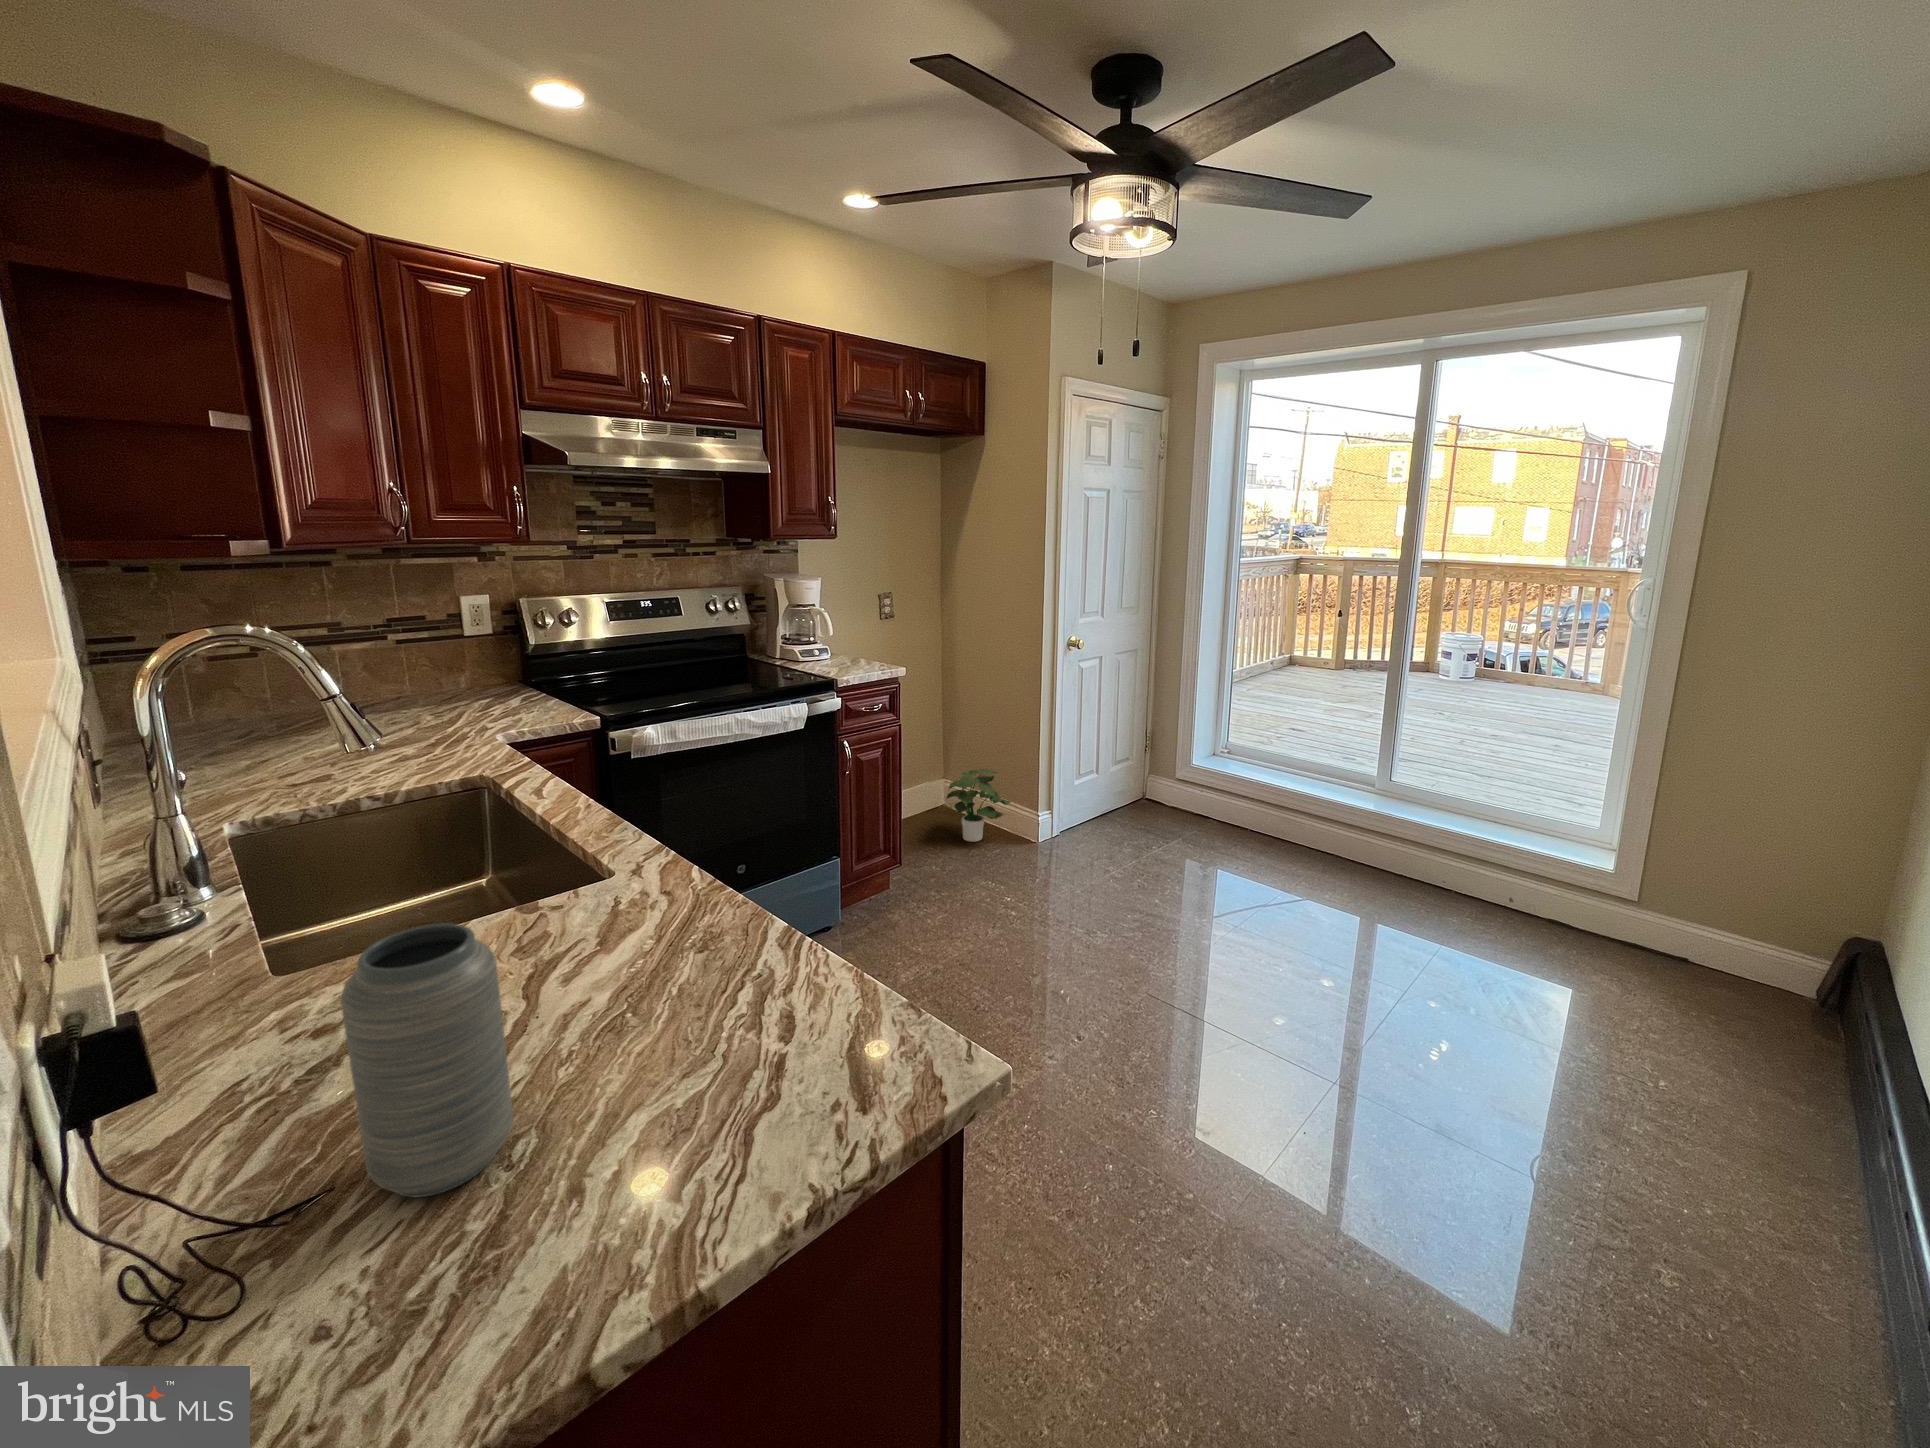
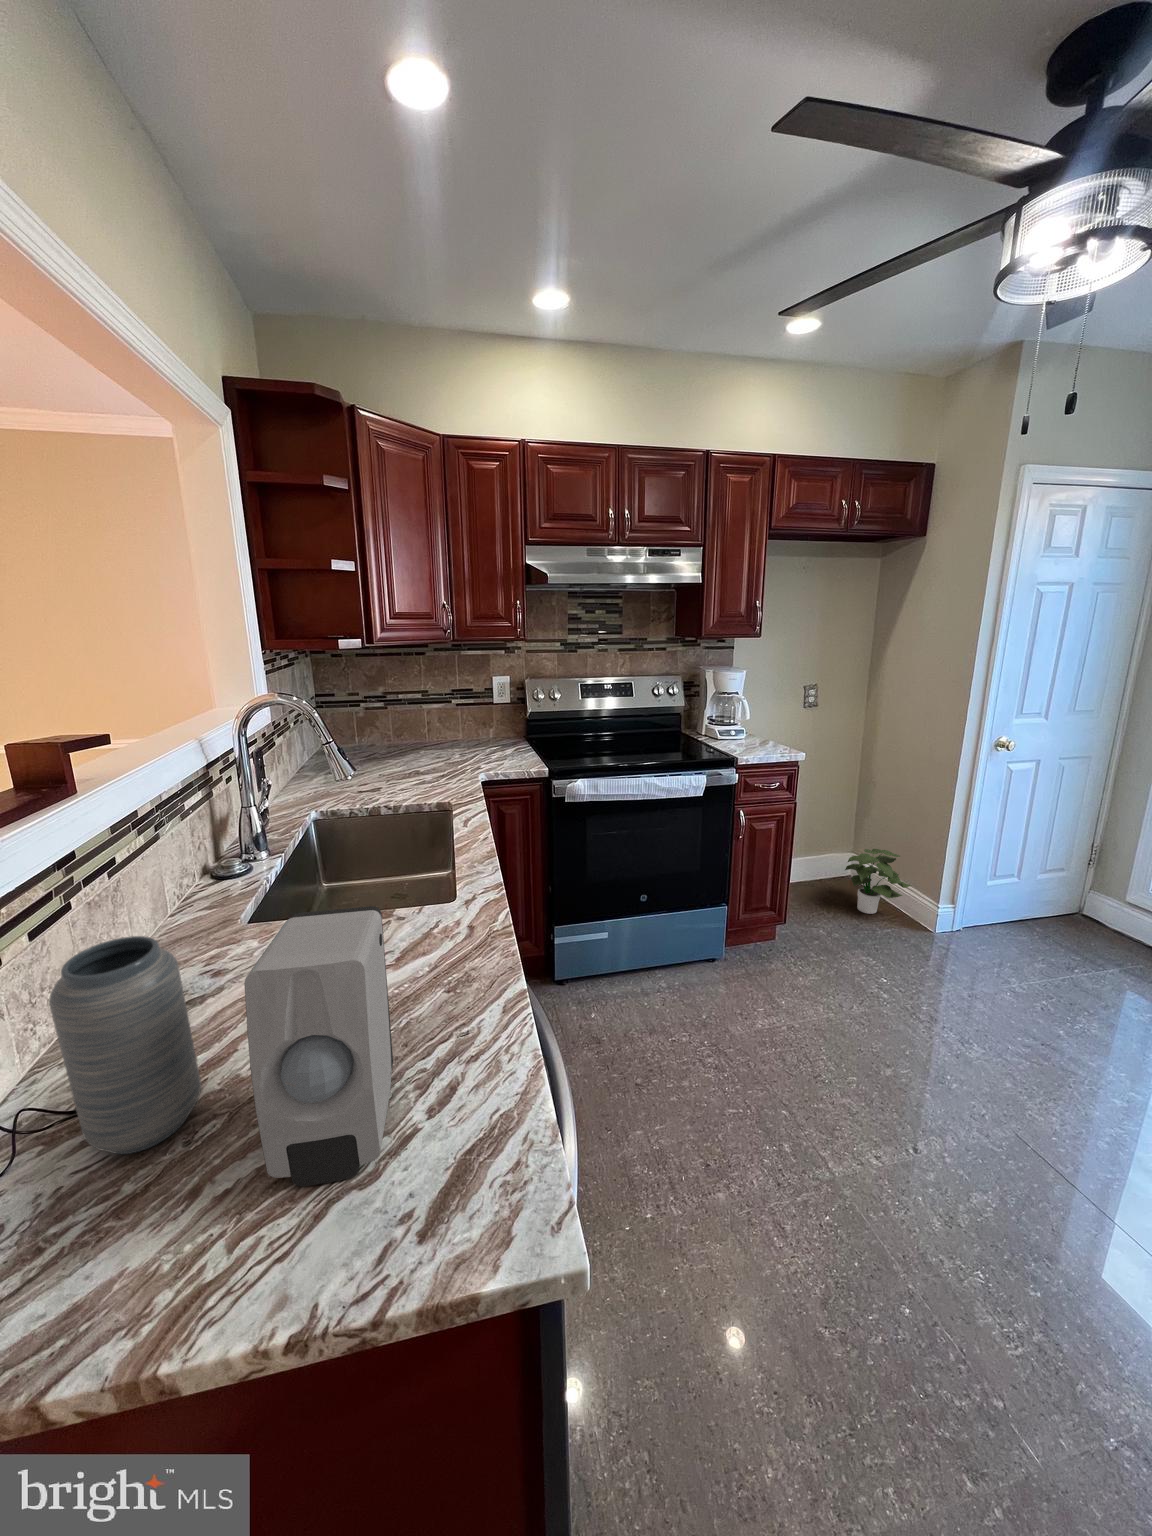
soap dispenser: none [597,842,777,1118] -> present [244,906,393,1186]

